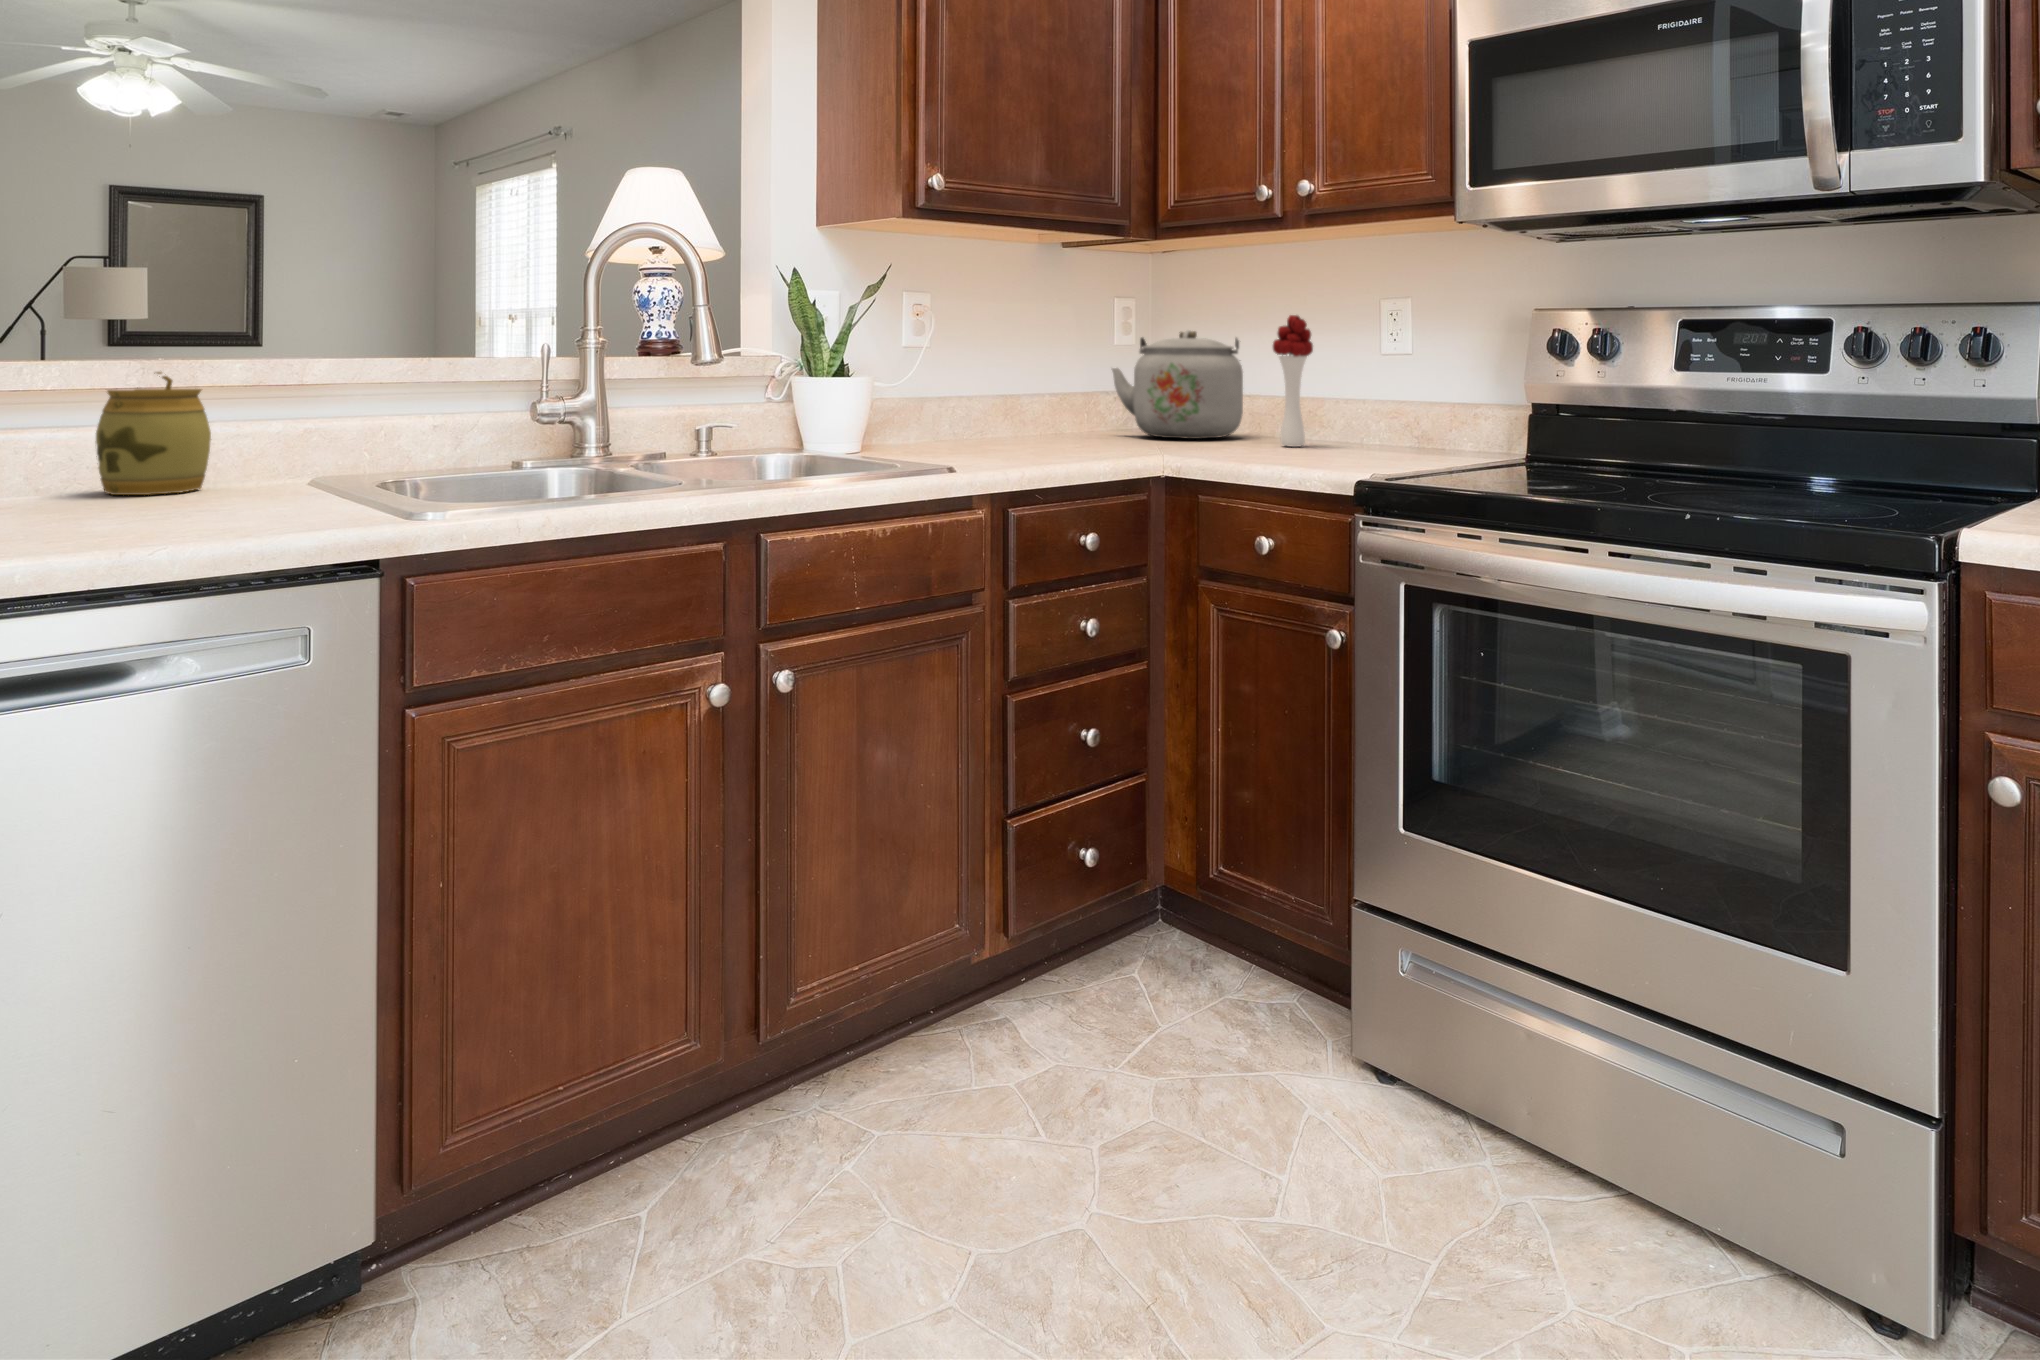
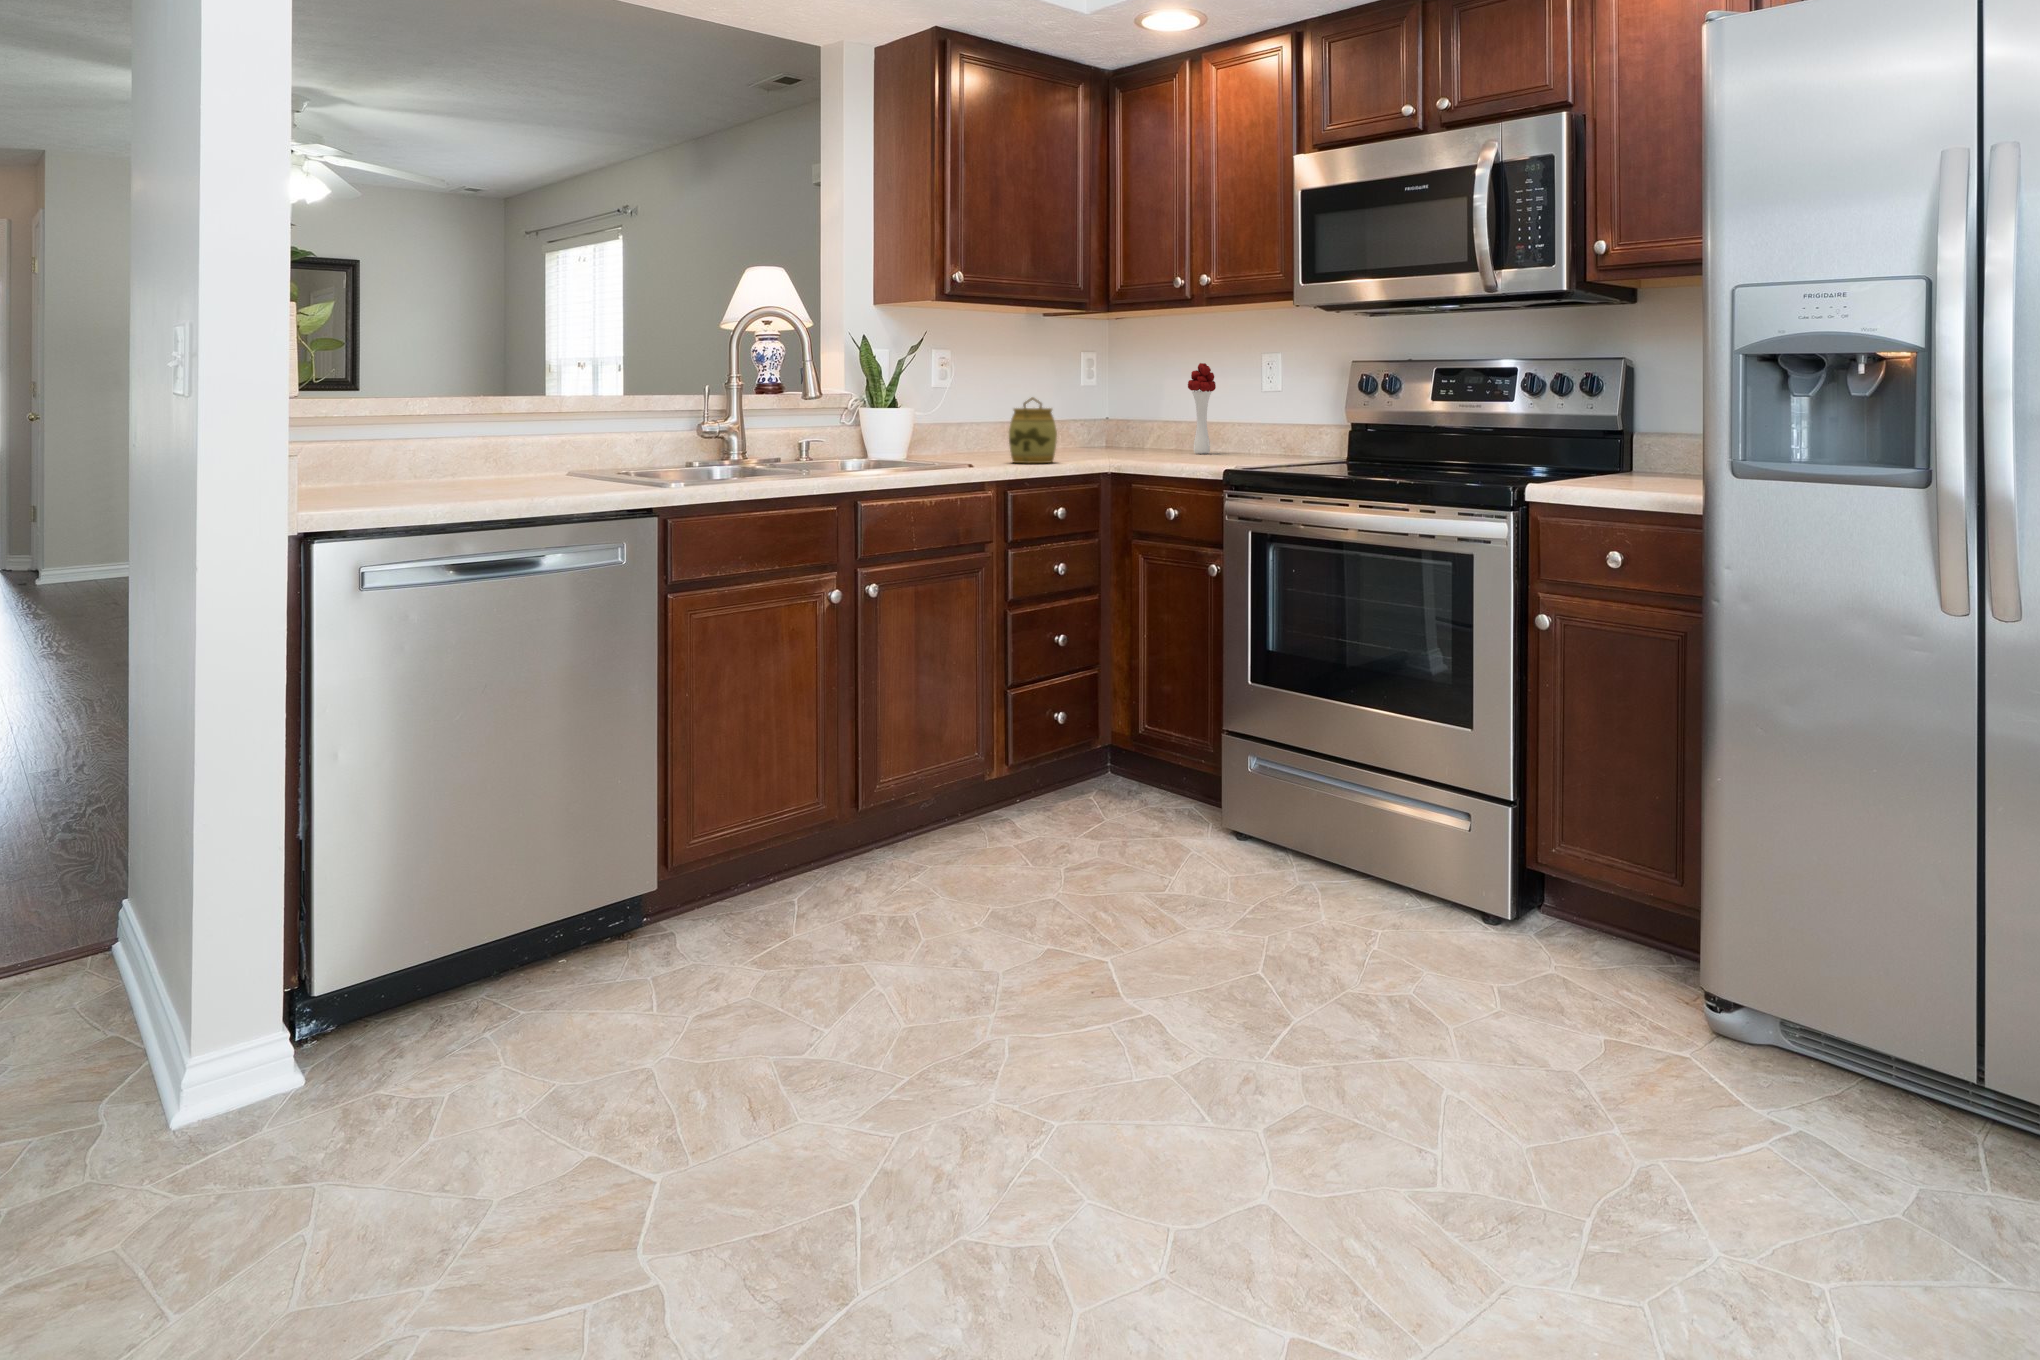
kettle: present [1112,330,1243,439] -> none [1078,374,1175,450]
jar: present [96,372,211,495] -> present [1009,397,1057,463]

